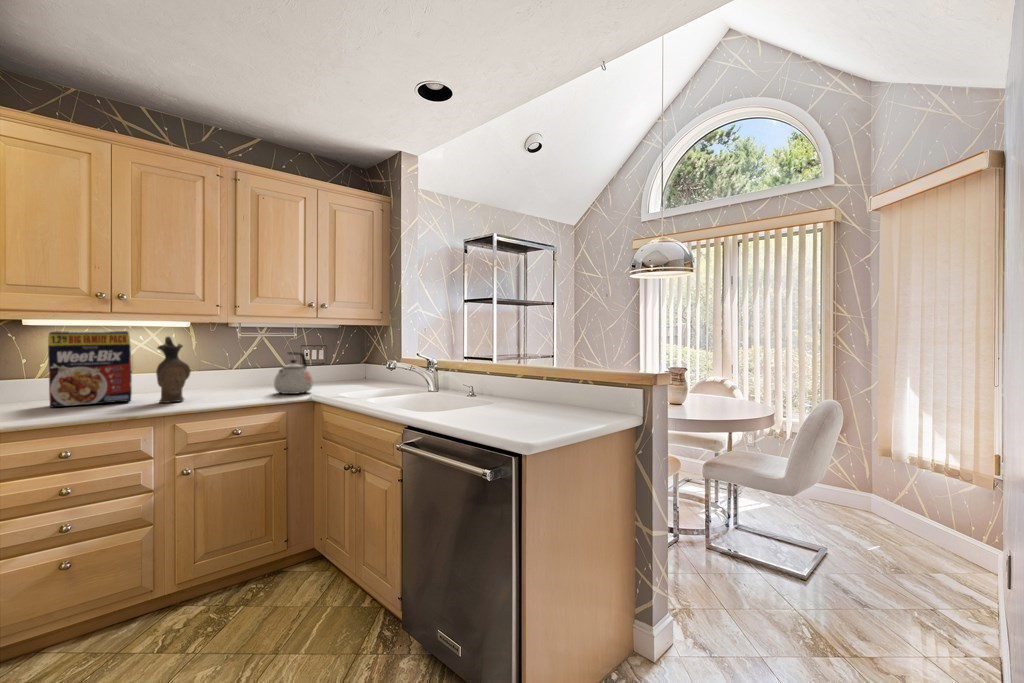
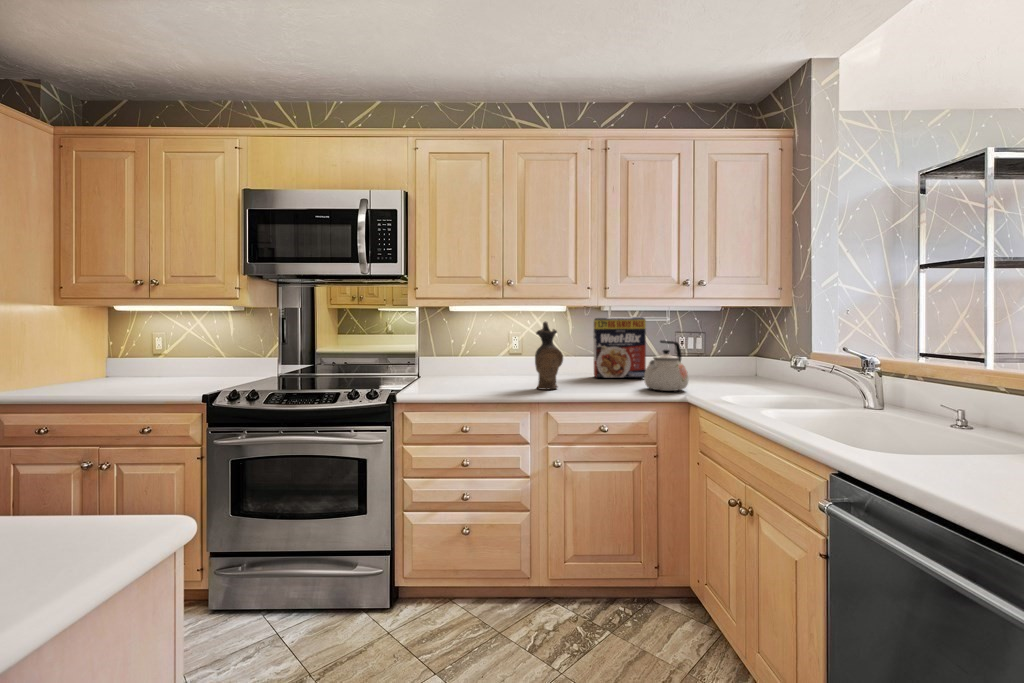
cereal box: present [48,331,132,407] -> present [593,317,646,378]

